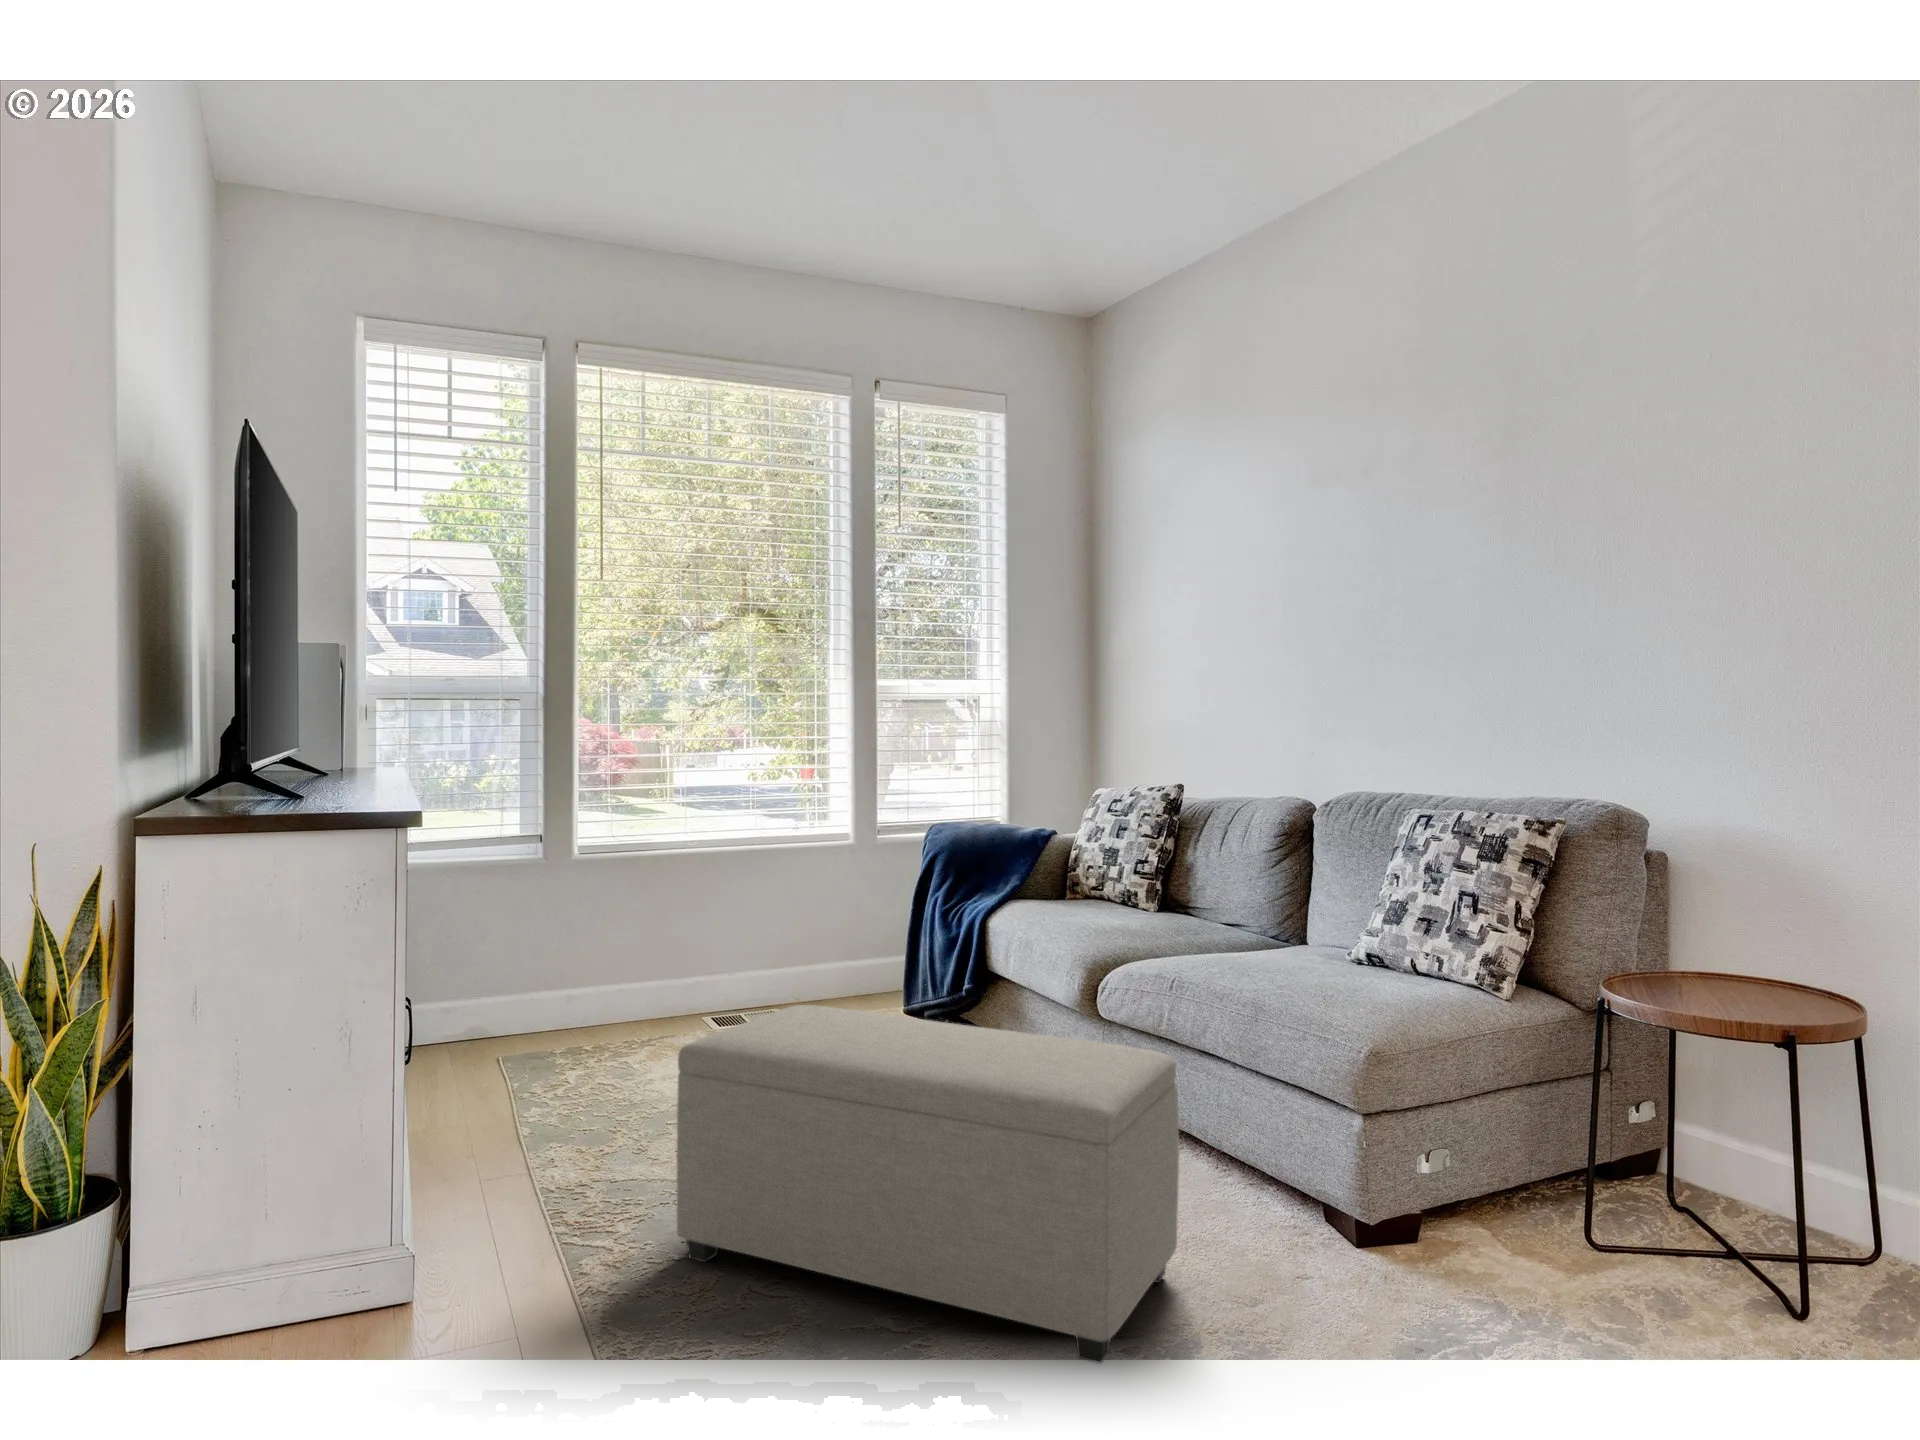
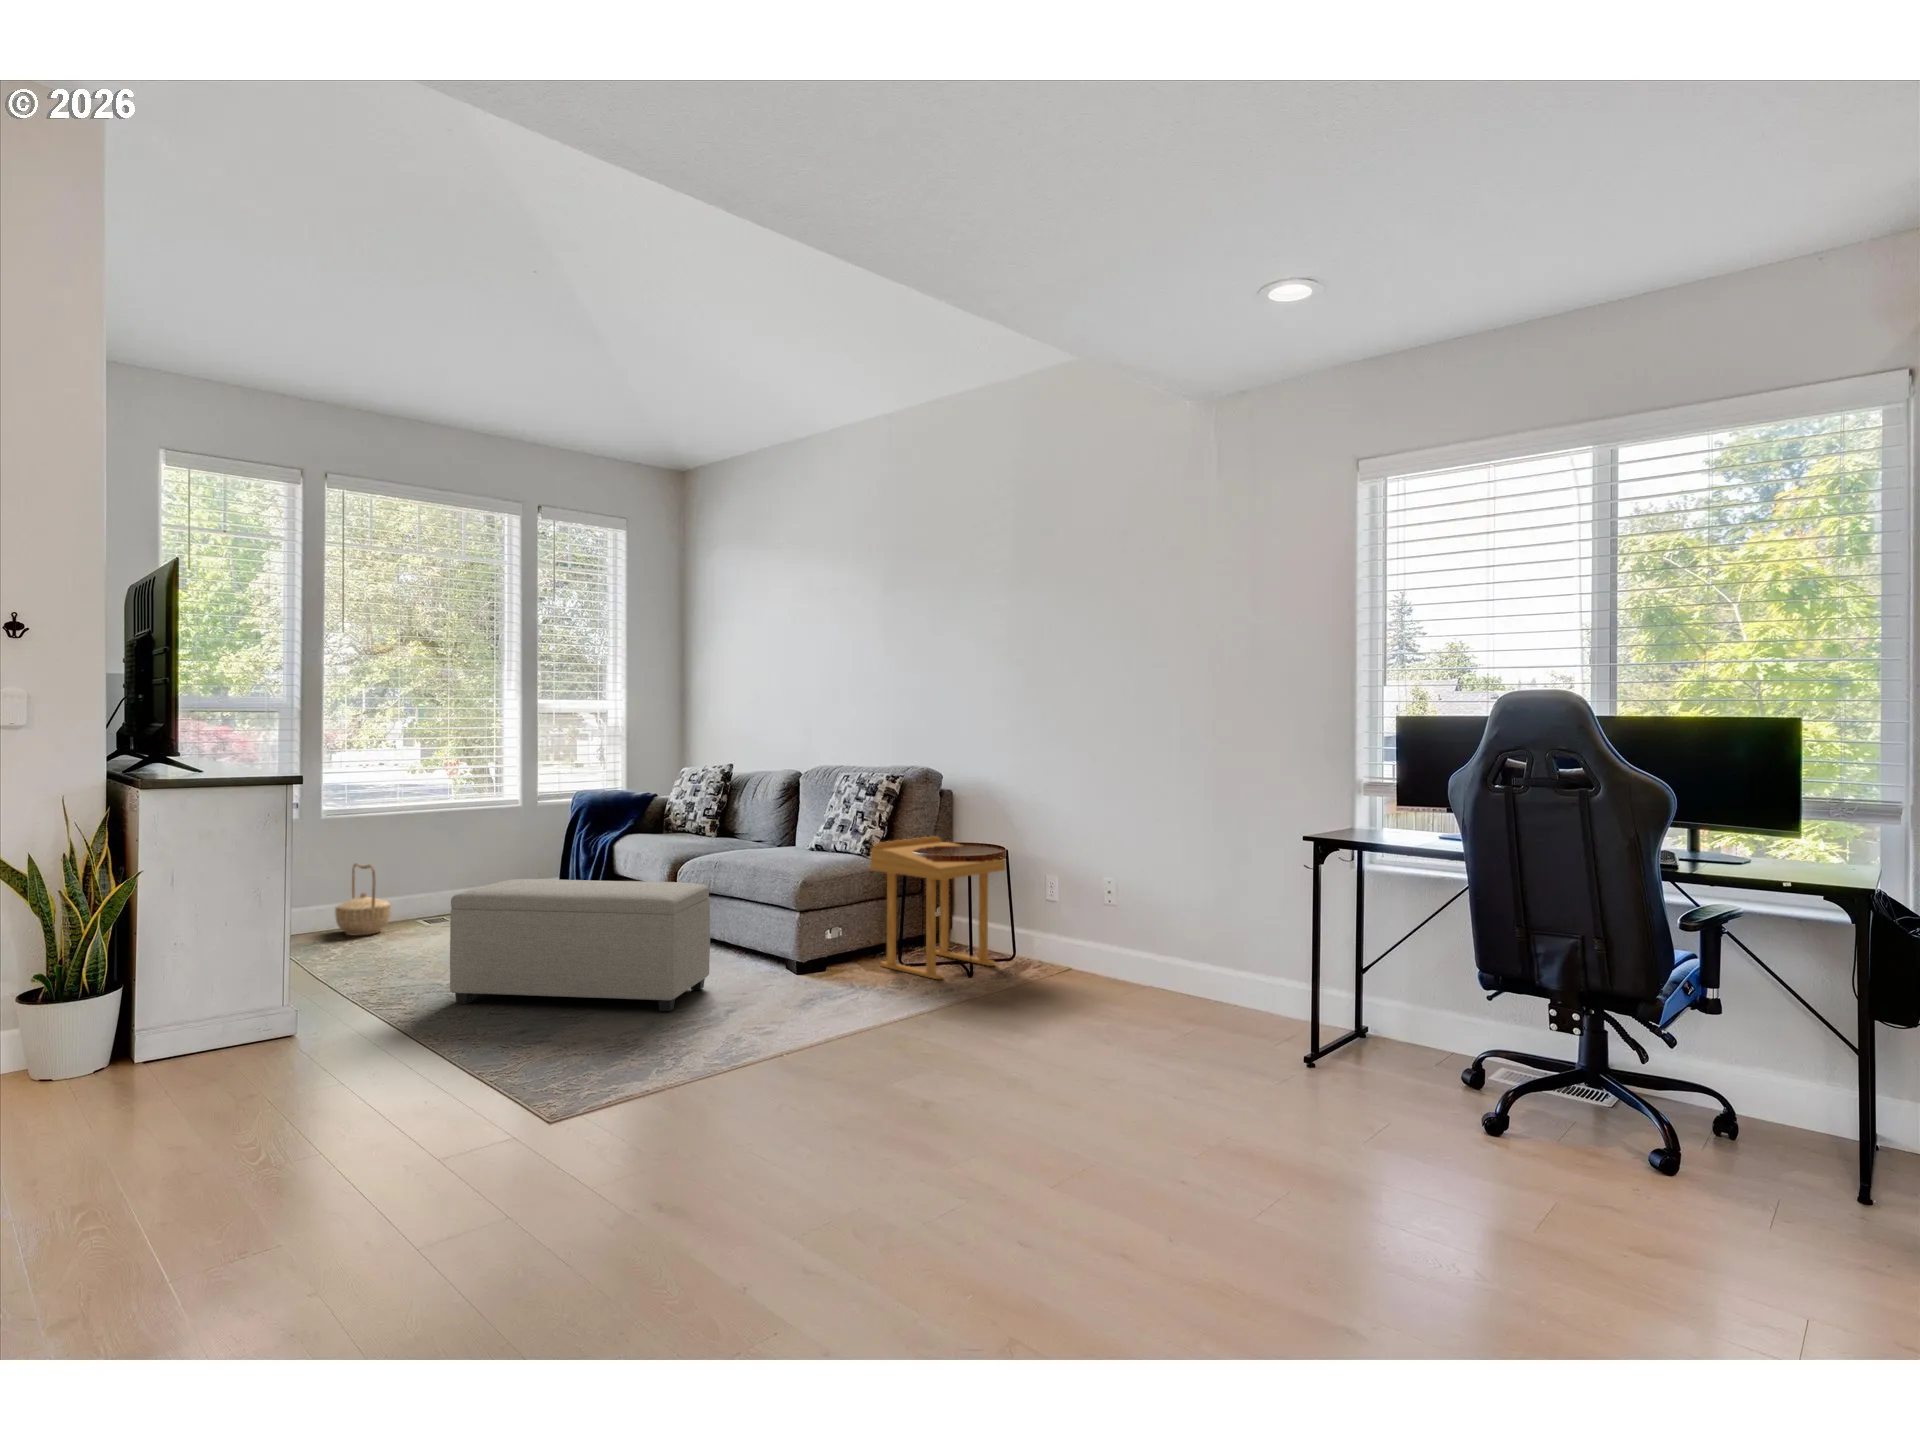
basket: none [579,928,656,1044] -> present [335,863,391,936]
side table: none [1515,954,1867,1321] -> present [871,836,1006,979]

